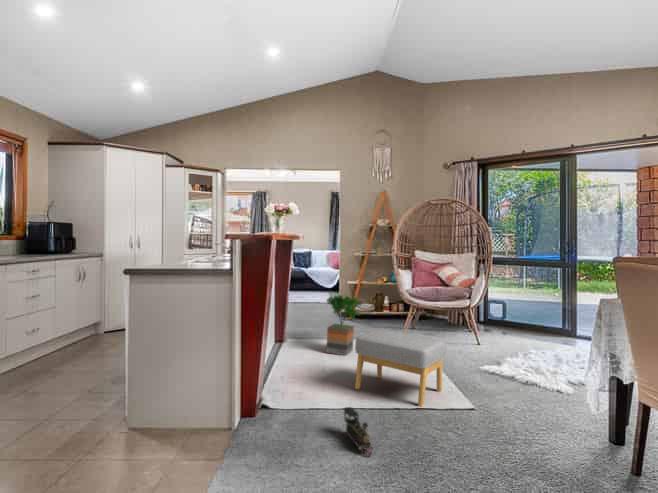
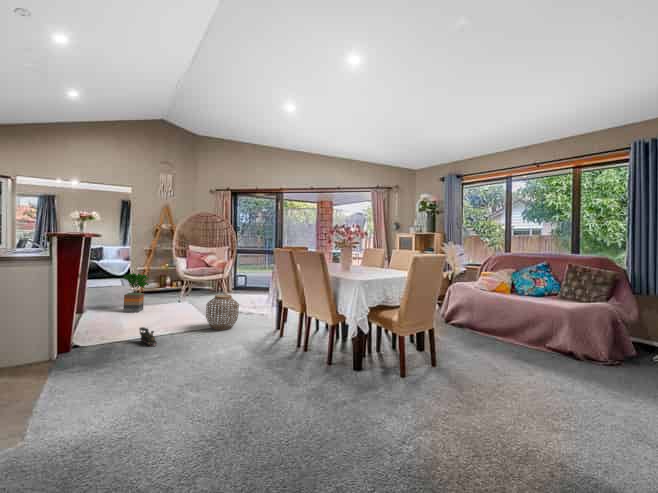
footstool: present [355,329,446,407] -> none [146,290,202,328]
woven basket: none [458,353,526,429] -> present [206,295,239,330]

